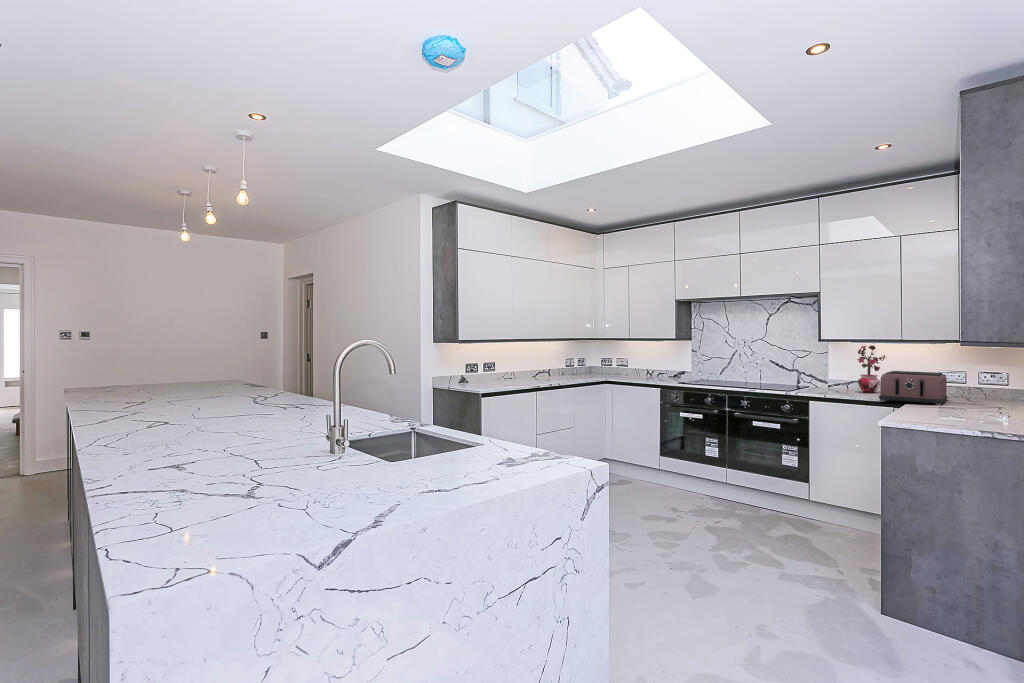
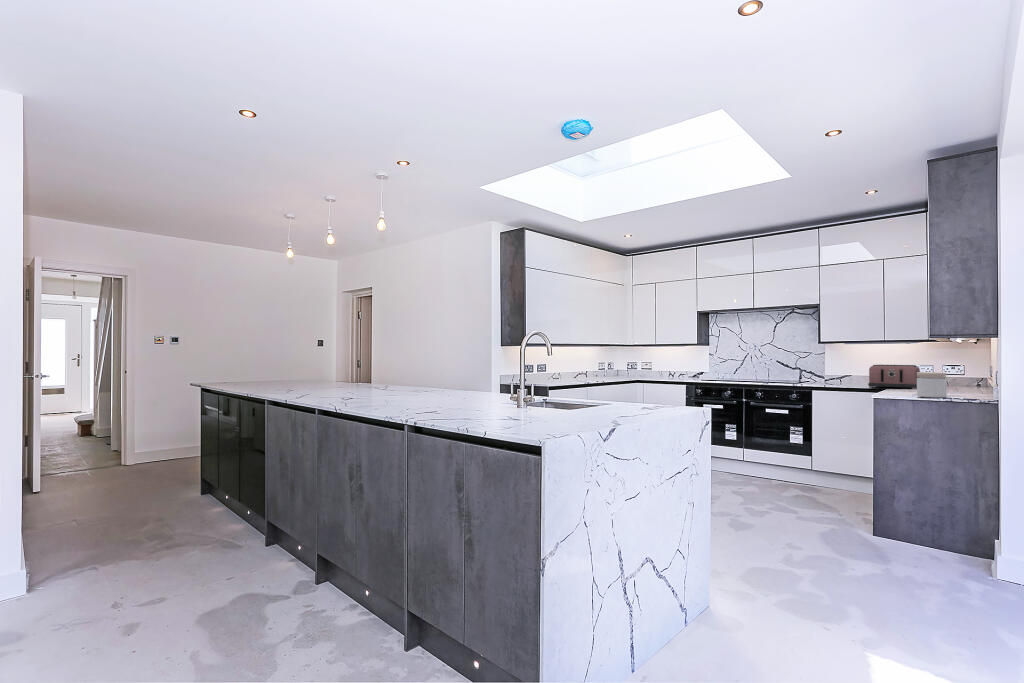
potted plant: present [857,345,885,393] -> none [847,345,873,384]
jar: none [941,392,983,430] -> present [917,372,947,398]

